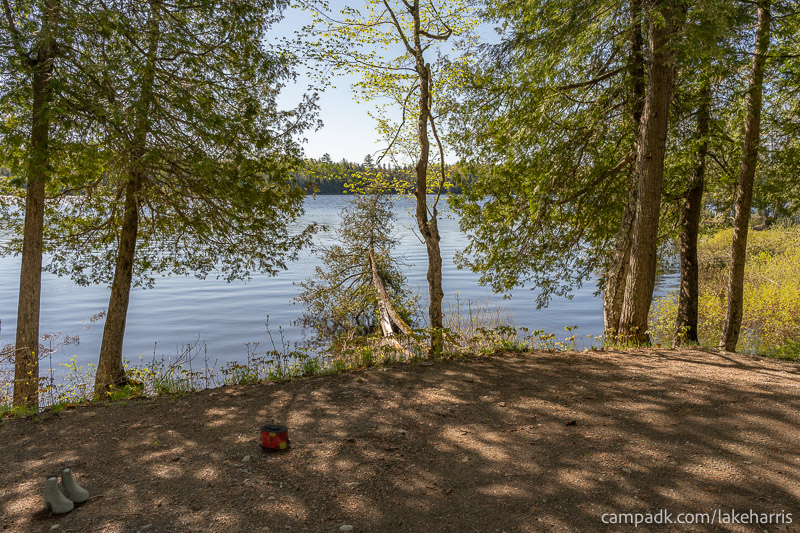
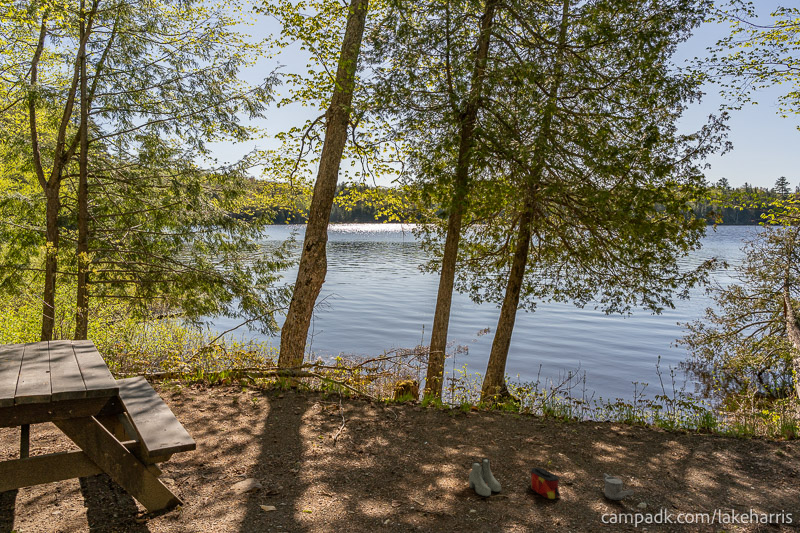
bag: present [260,424,290,450] -> present [531,468,560,500]
watering can: none [209,440,236,464] -> present [603,473,634,500]

